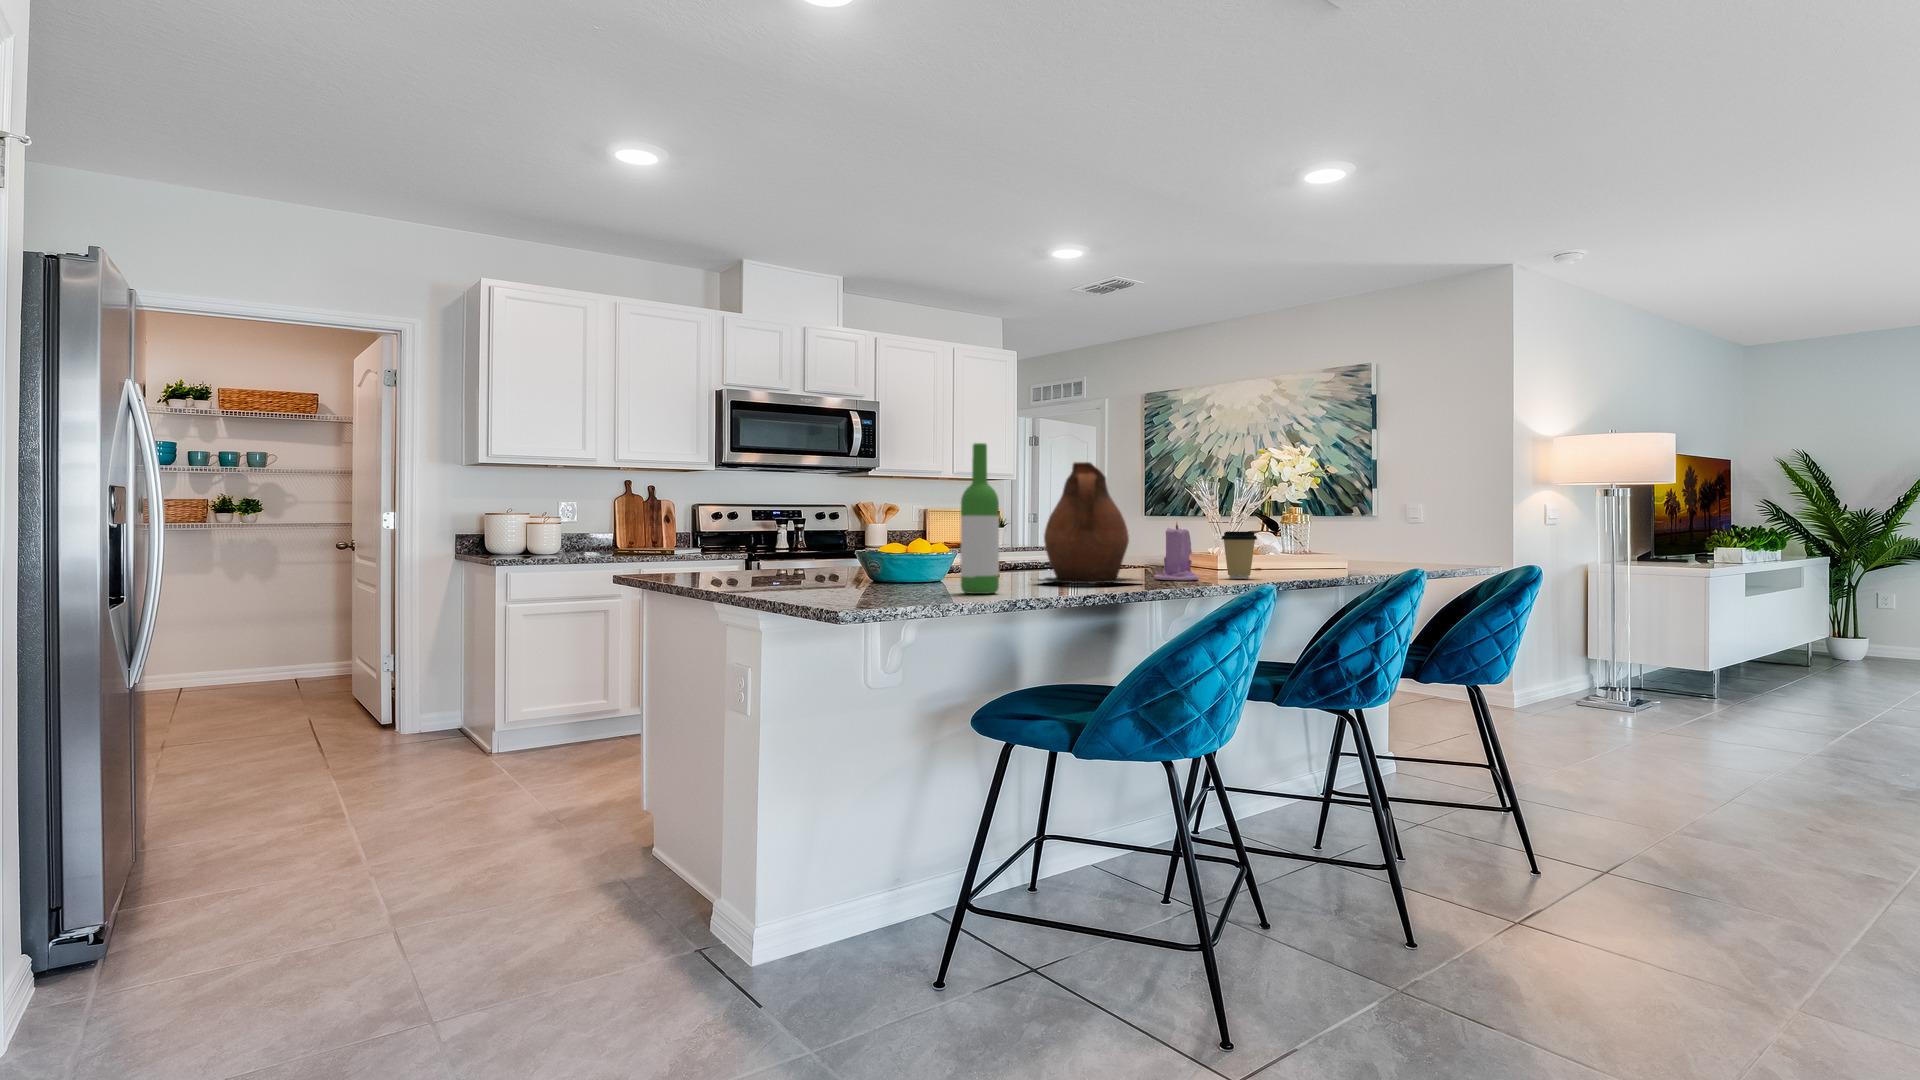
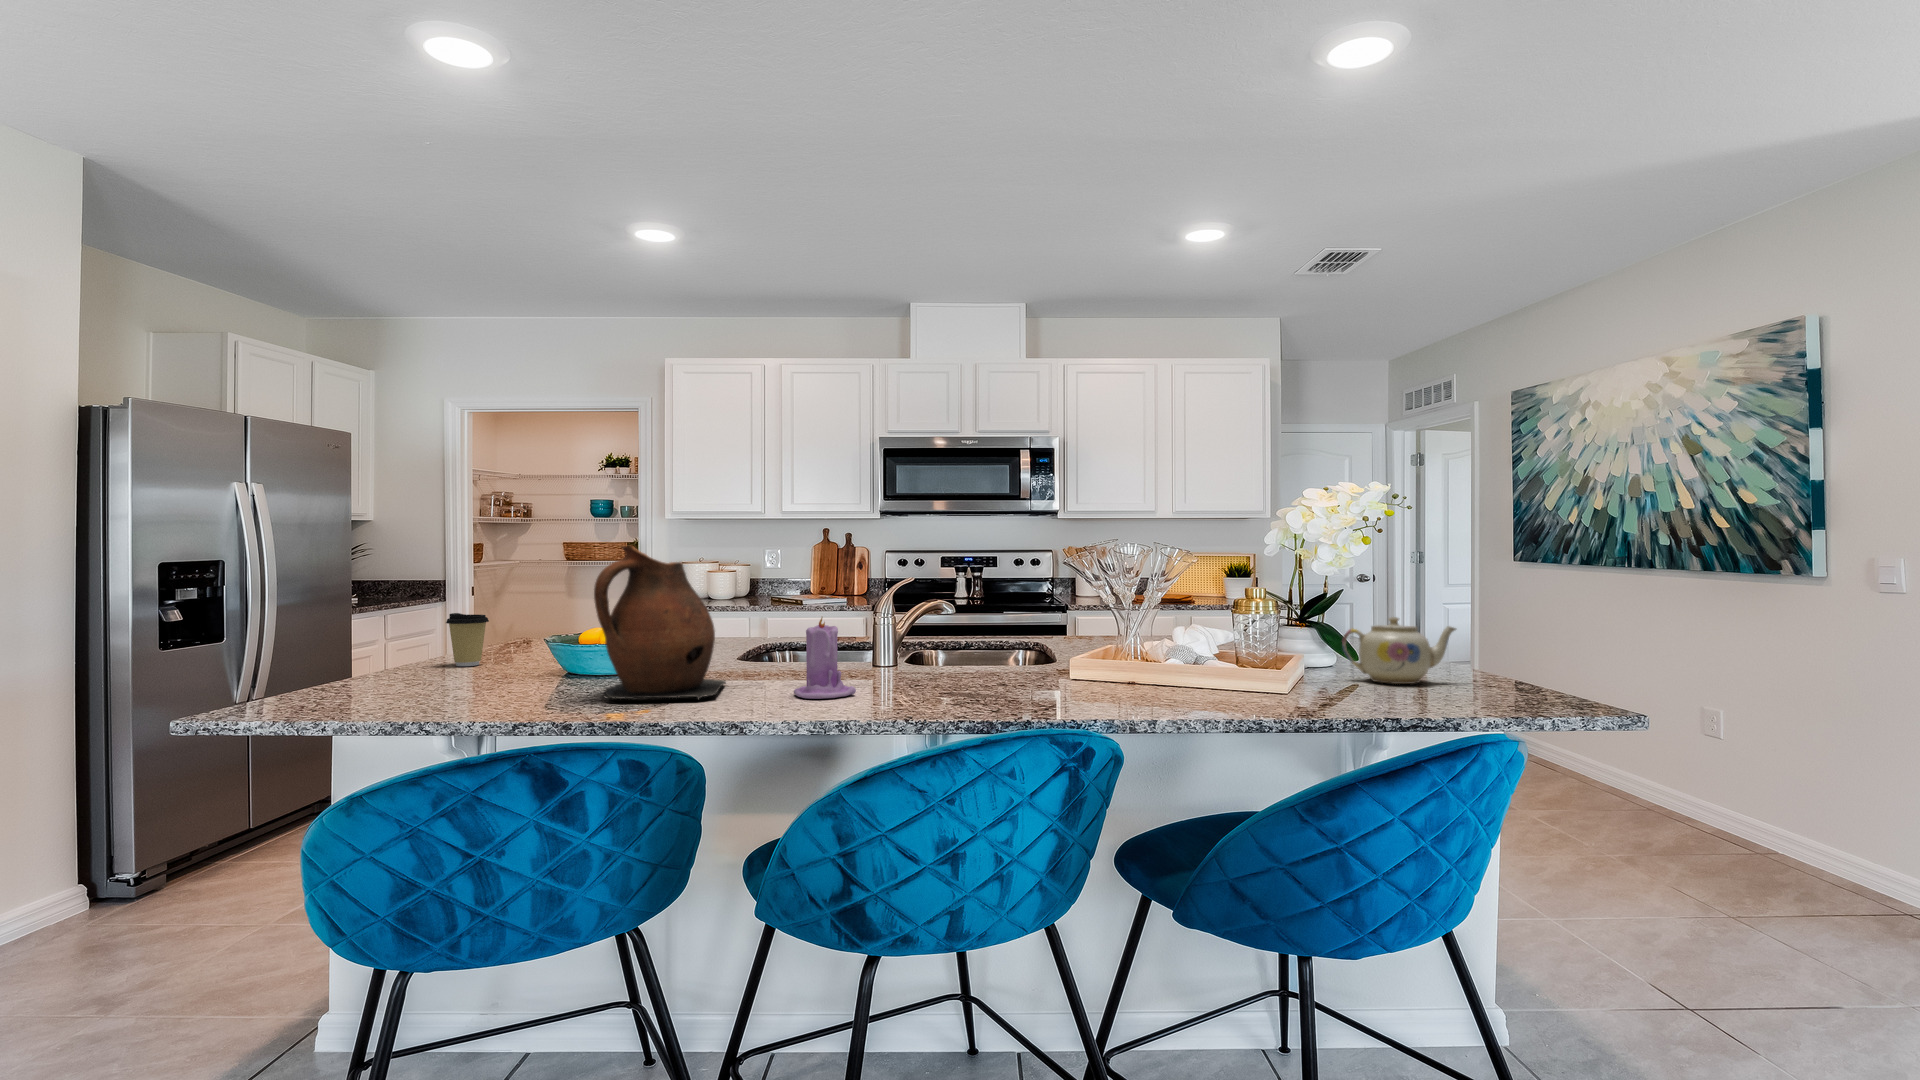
wine bottle: present [961,443,999,594] -> none [392,534,441,705]
teapot: none [1344,526,1396,566] -> present [1342,617,1456,684]
coffee cup: present [1221,532,1257,579] -> present [446,613,489,666]

